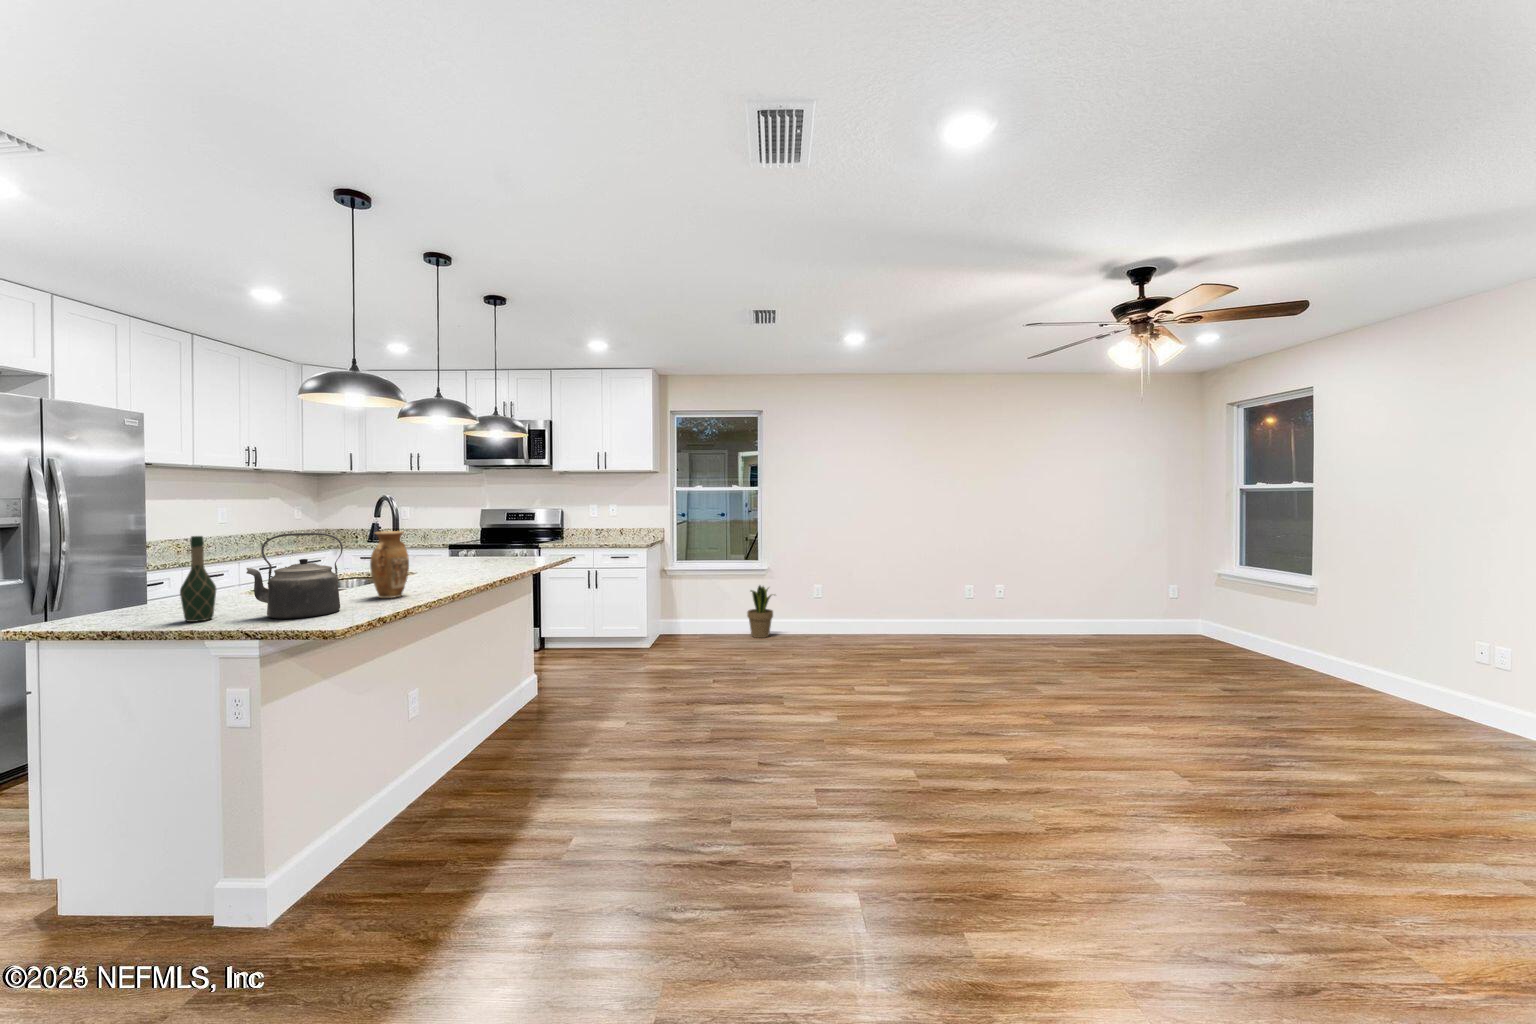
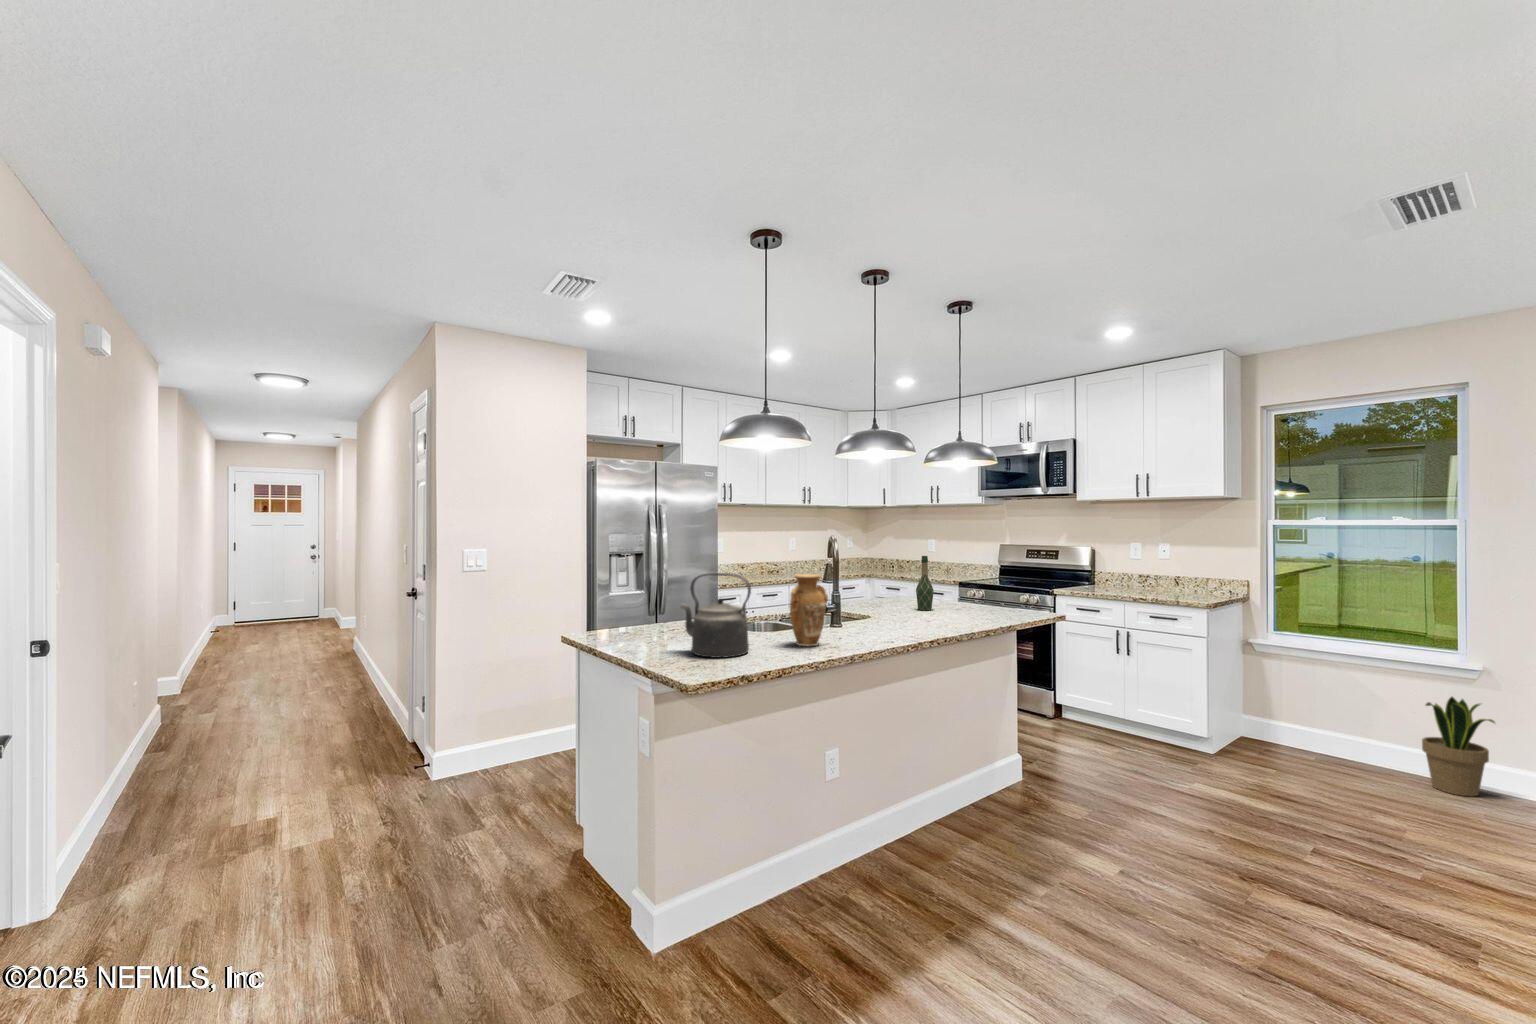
wine bottle: present [180,536,216,622] -> present [916,556,934,610]

